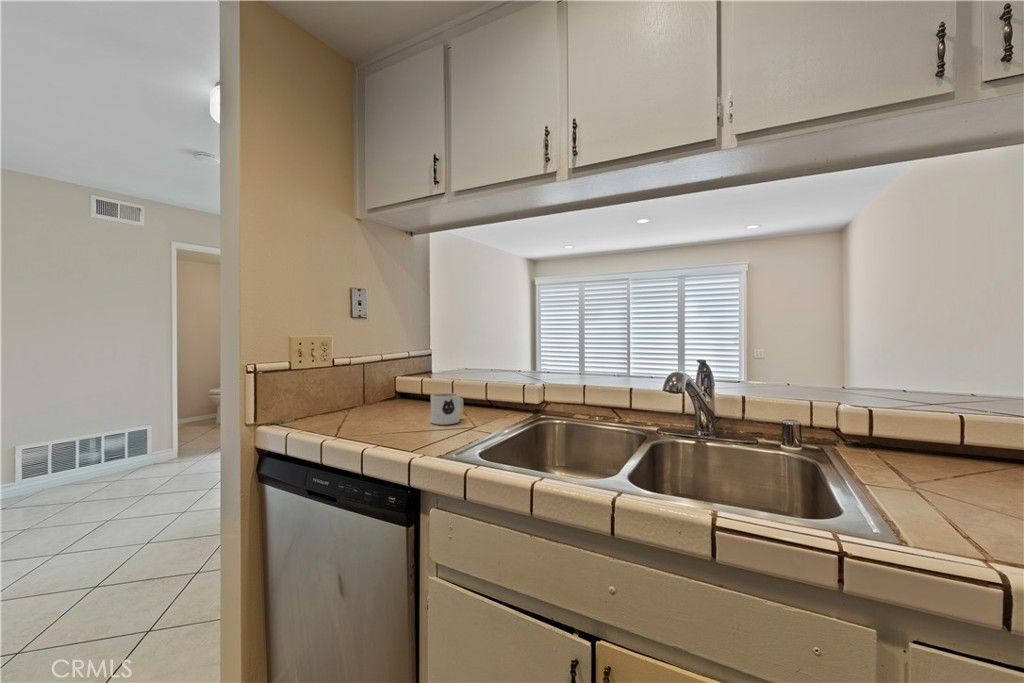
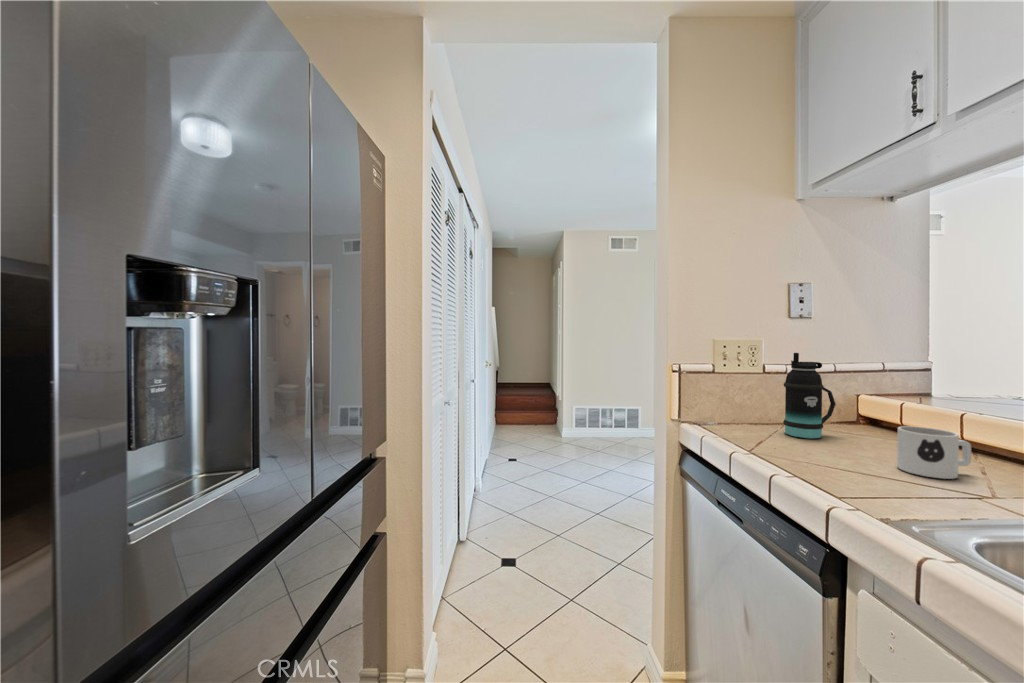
bottle: none [352,347,388,417] -> present [783,353,836,438]

